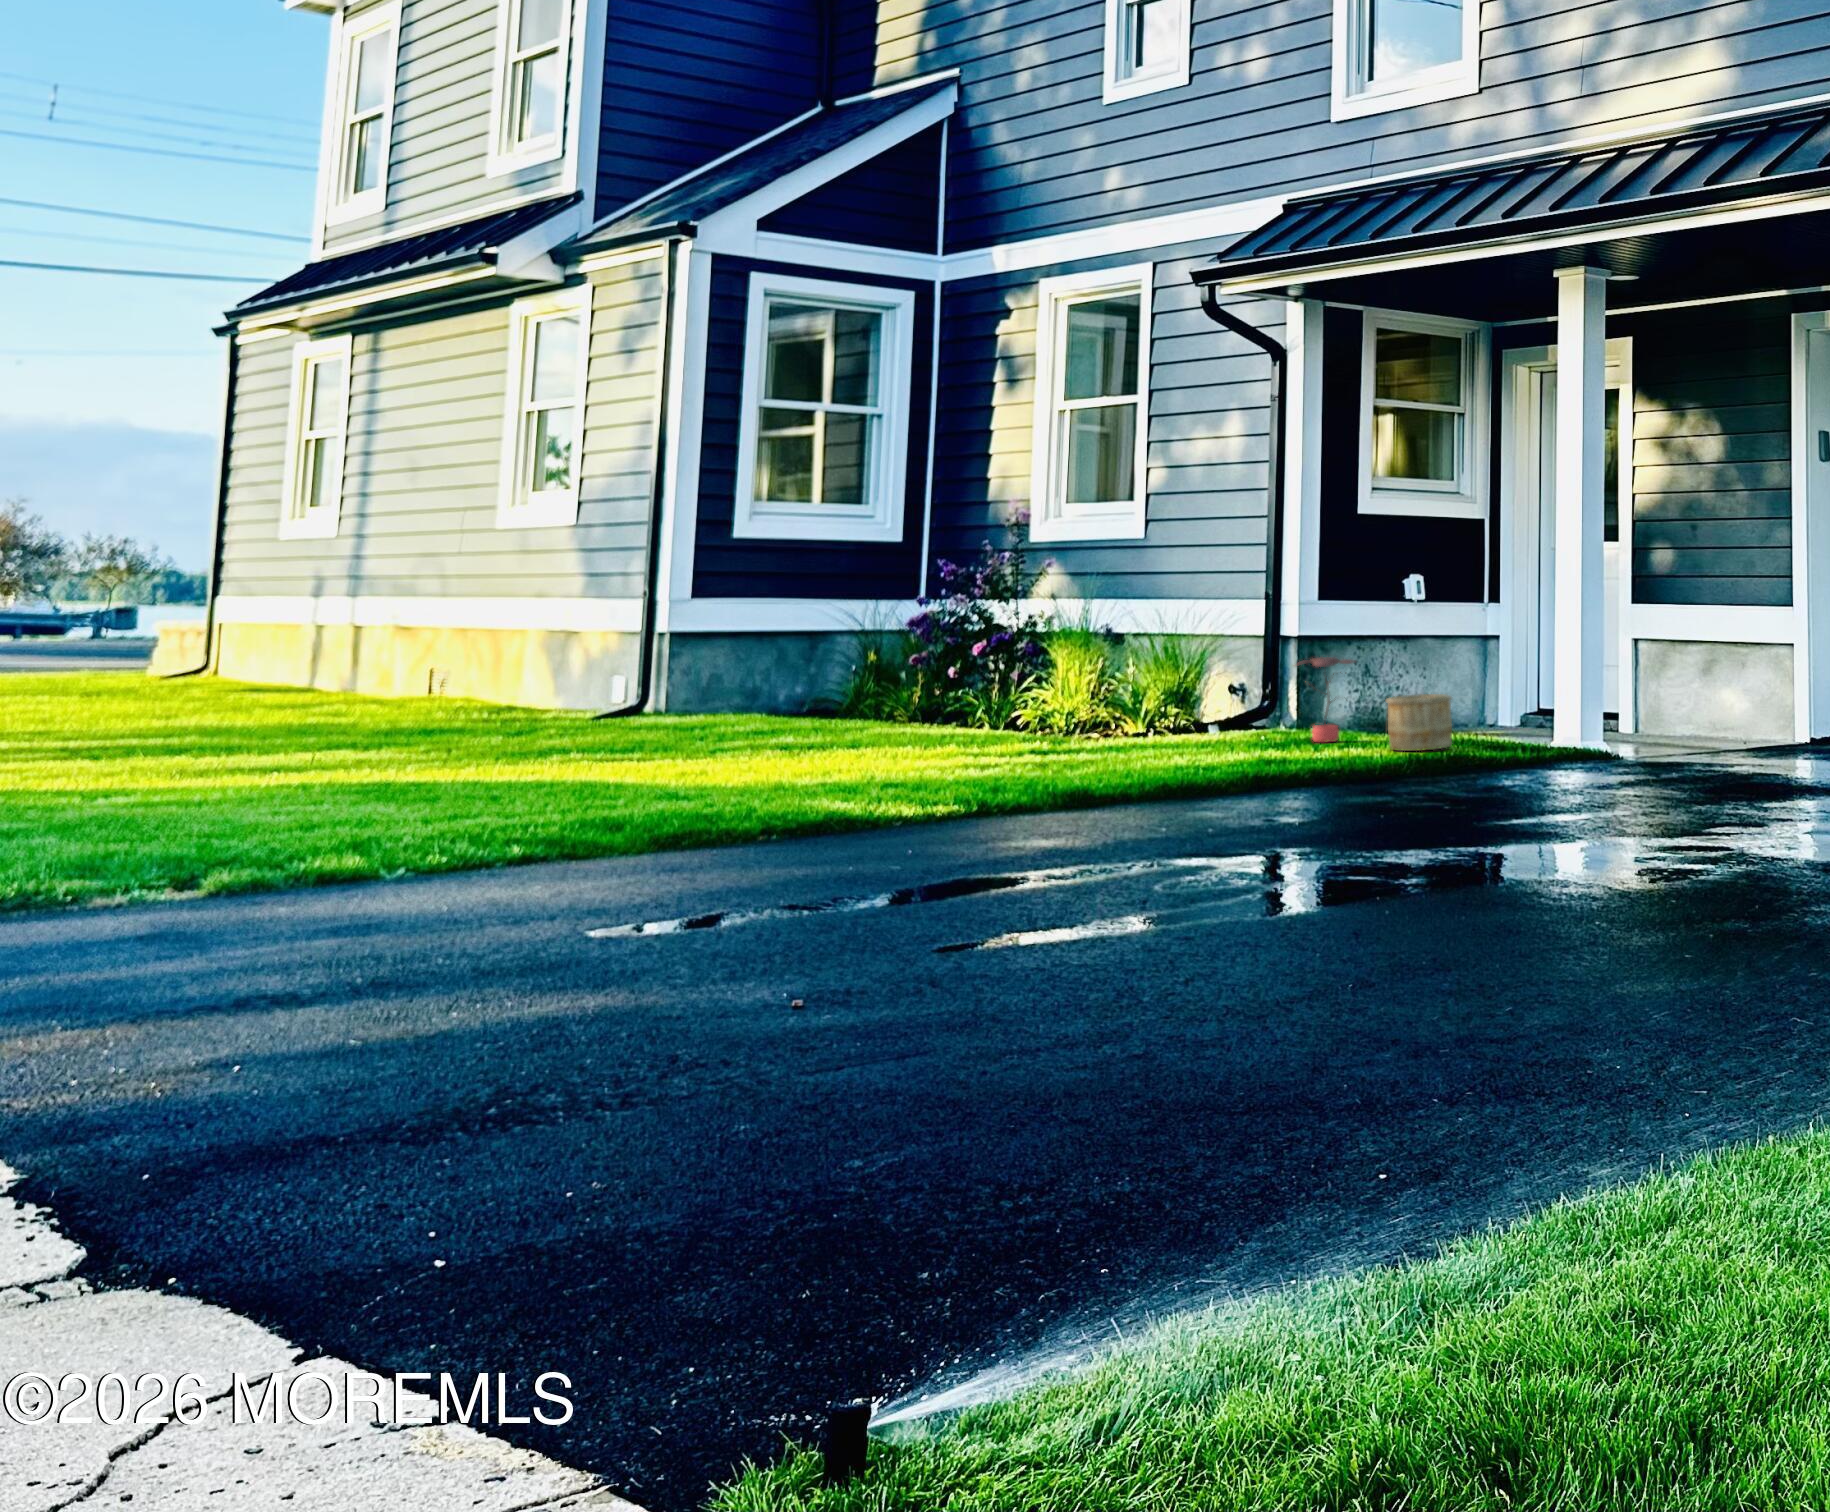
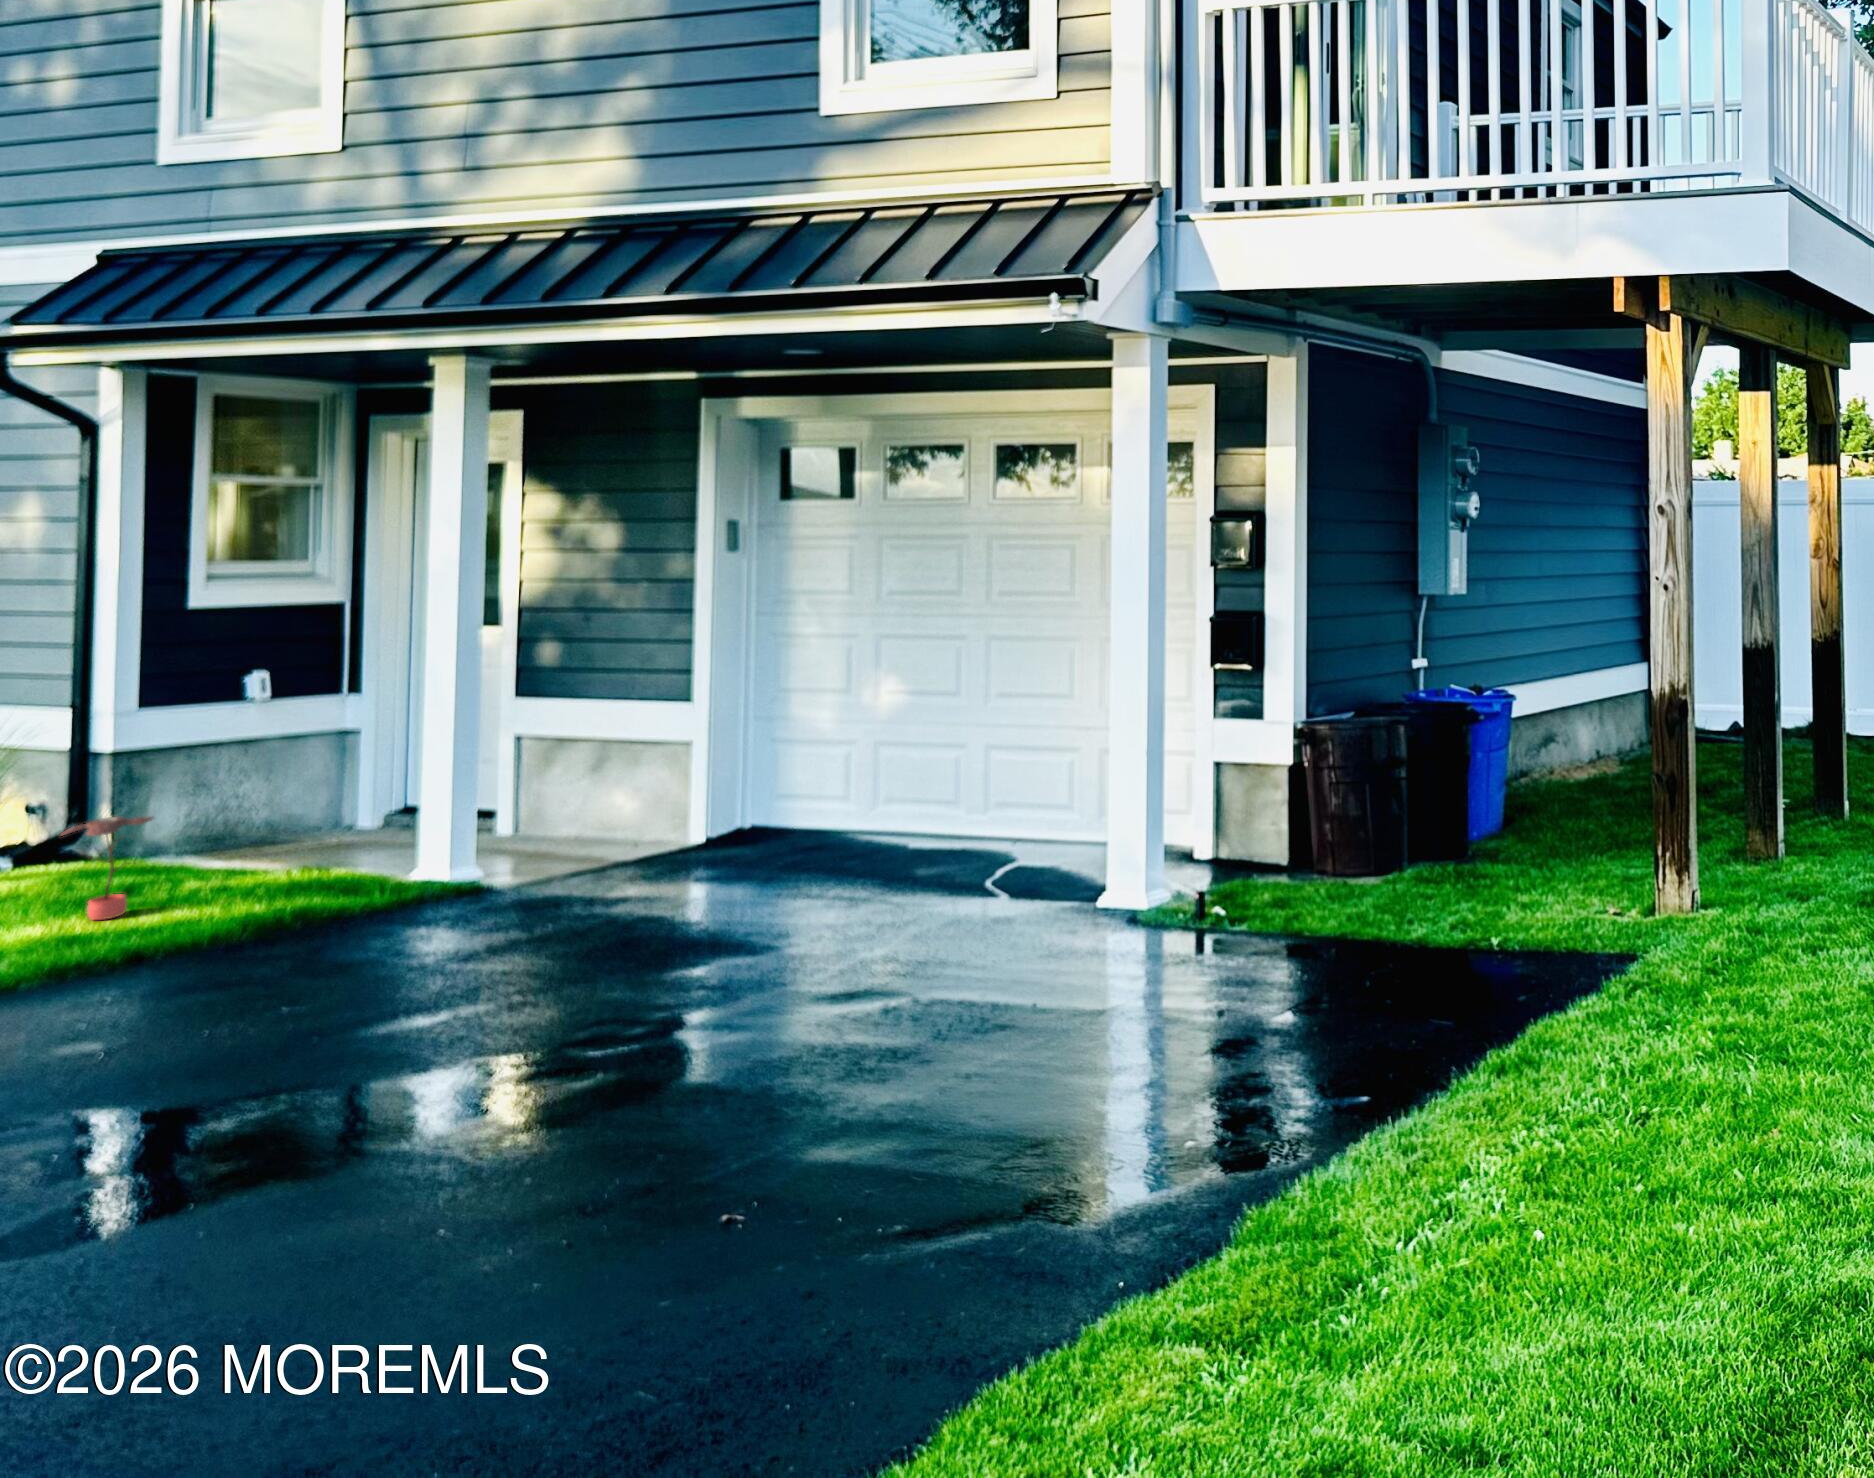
wooden bucket: present [1386,694,1452,751] -> none [176,859,269,938]

